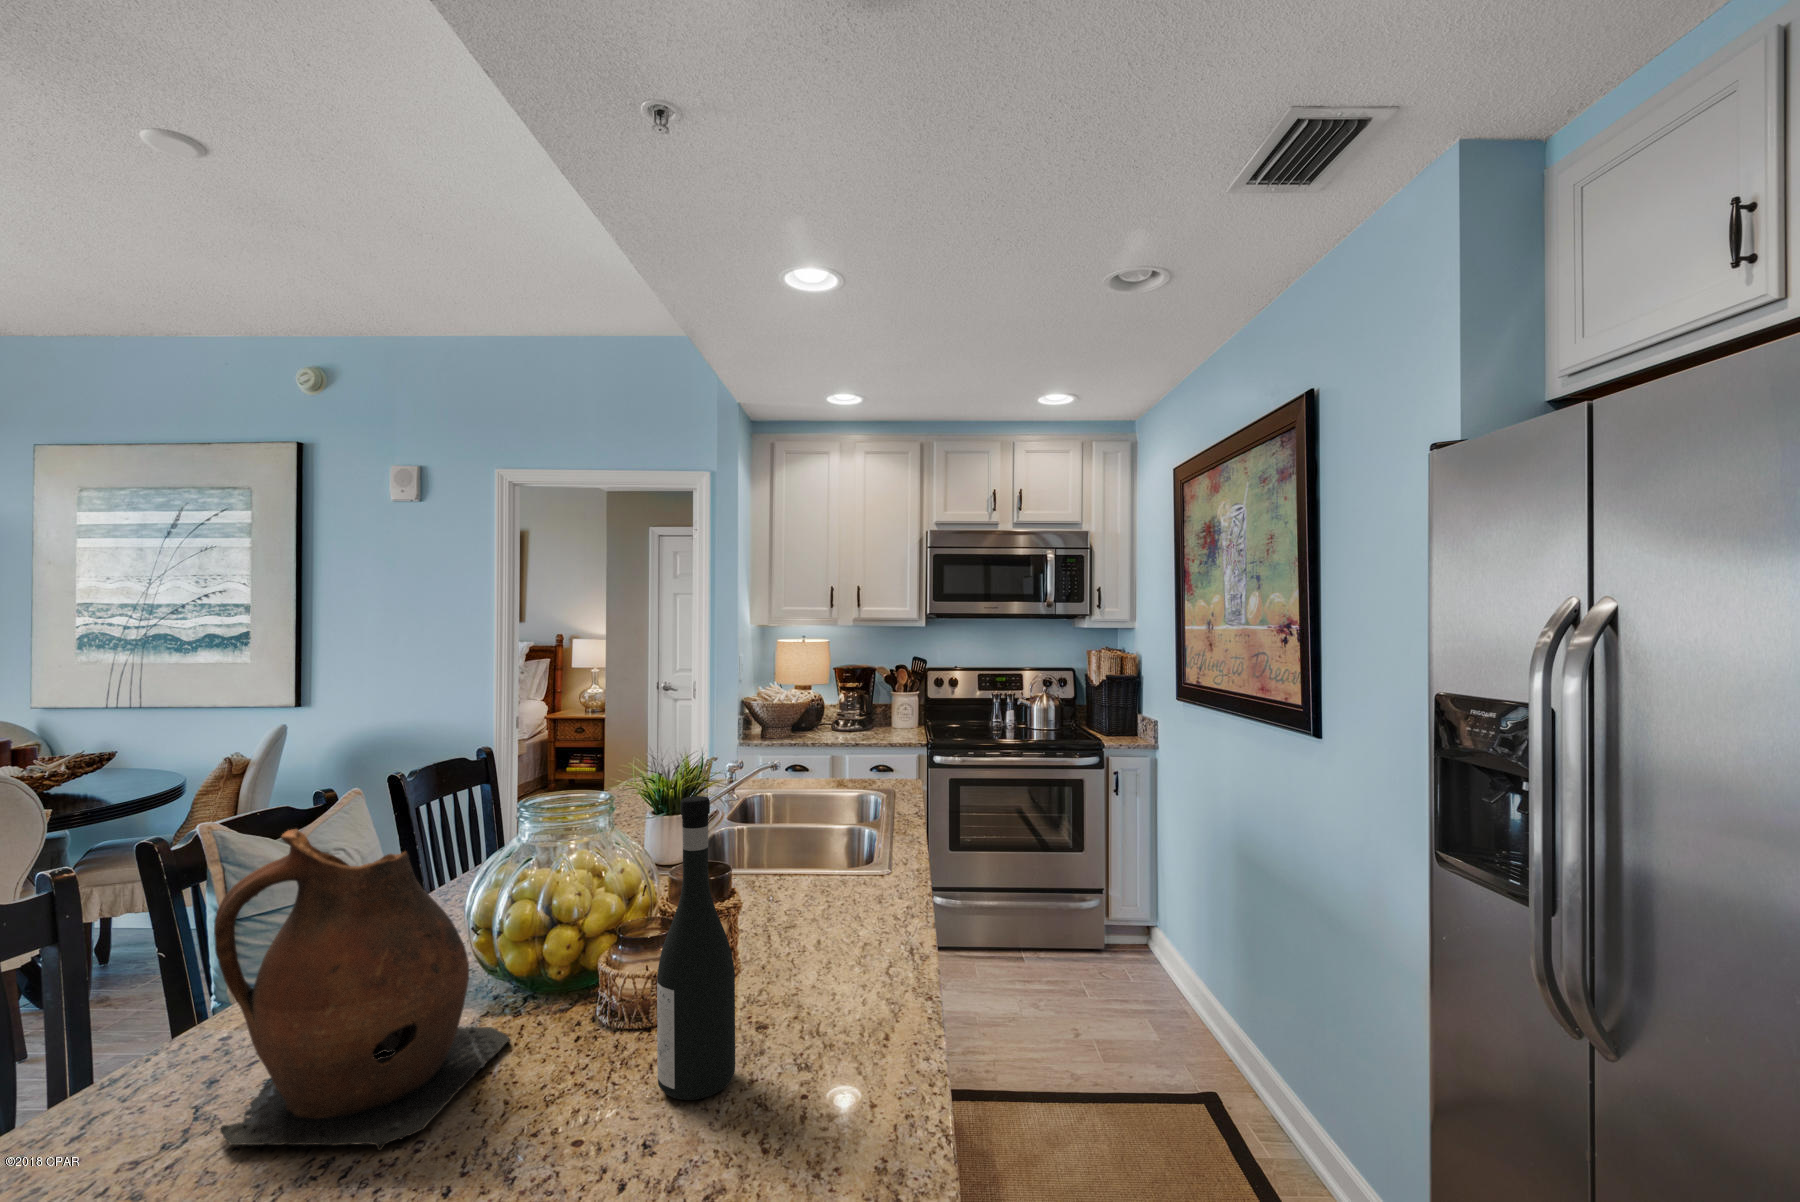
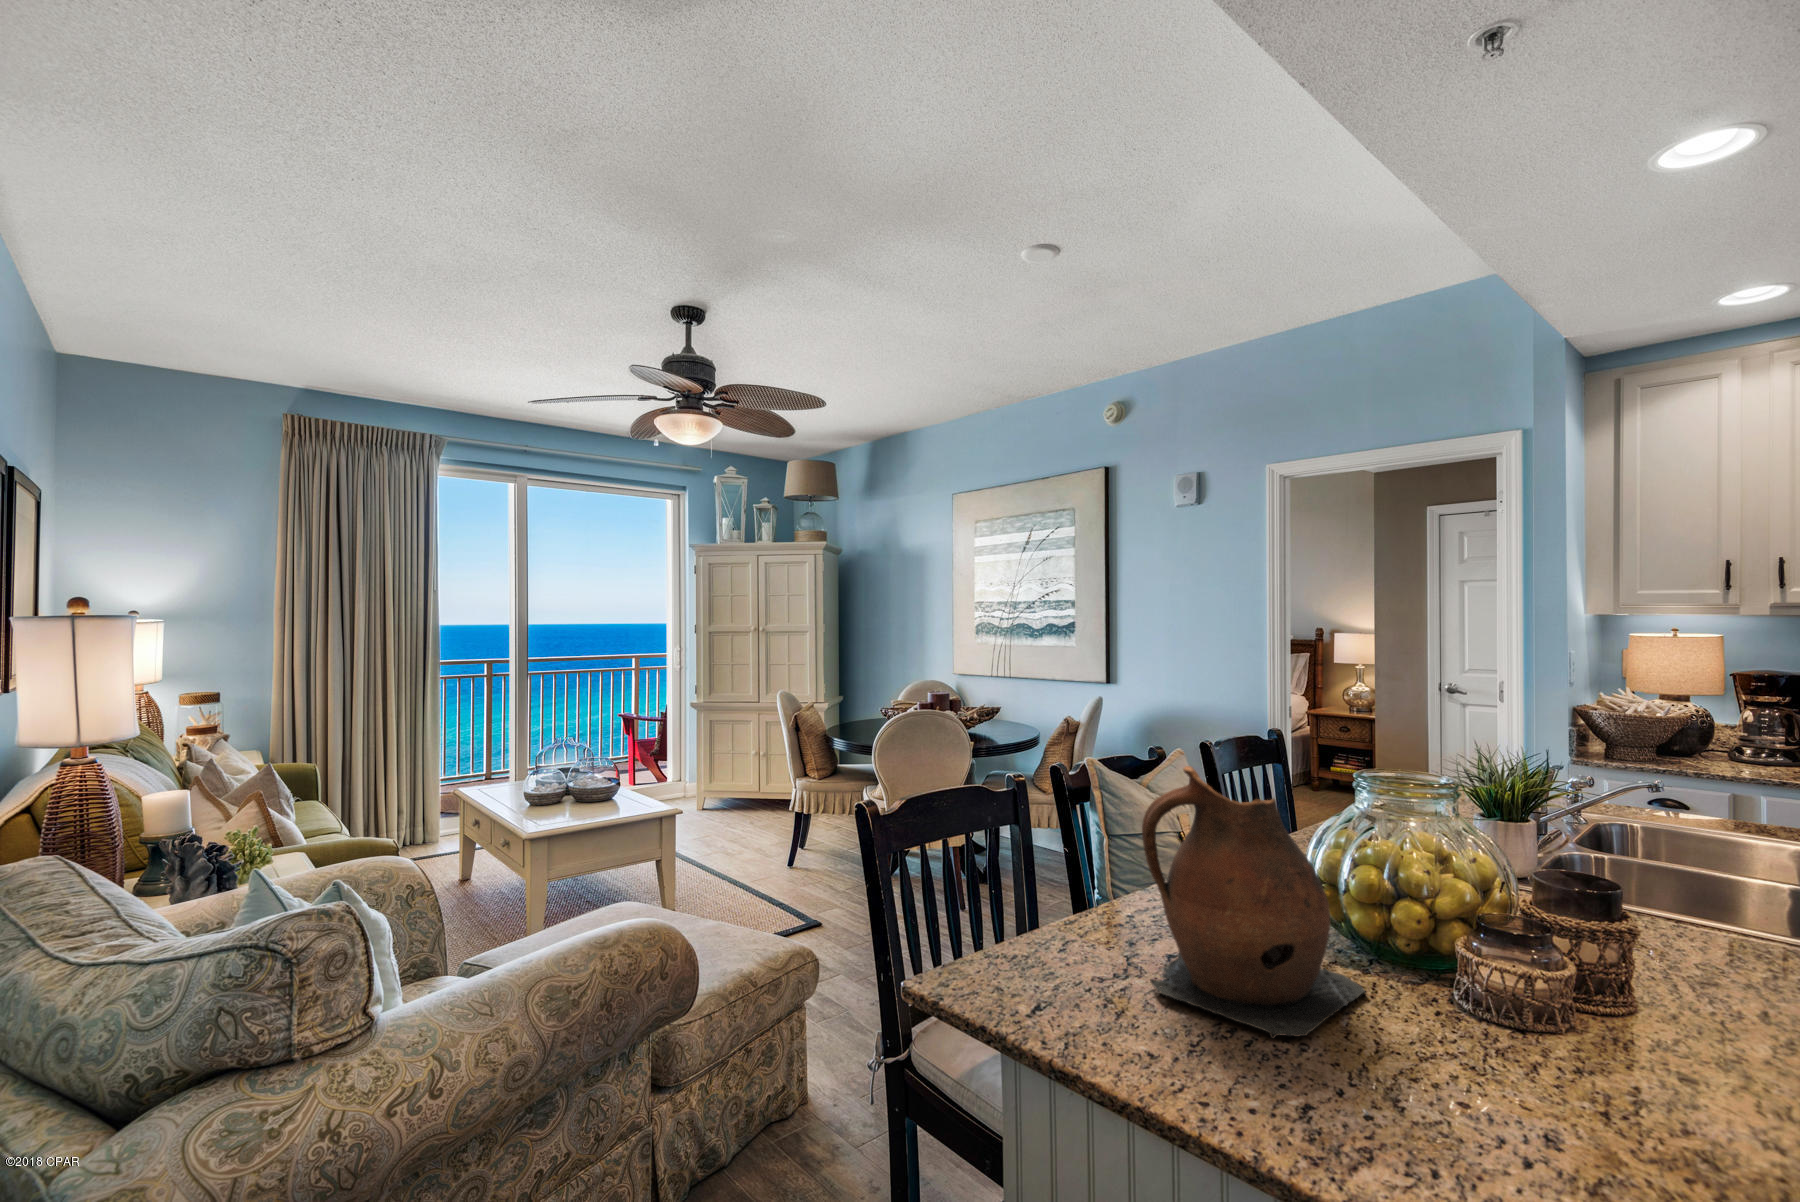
wine bottle: present [657,796,735,1100] -> none [1543,789,1651,1119]

